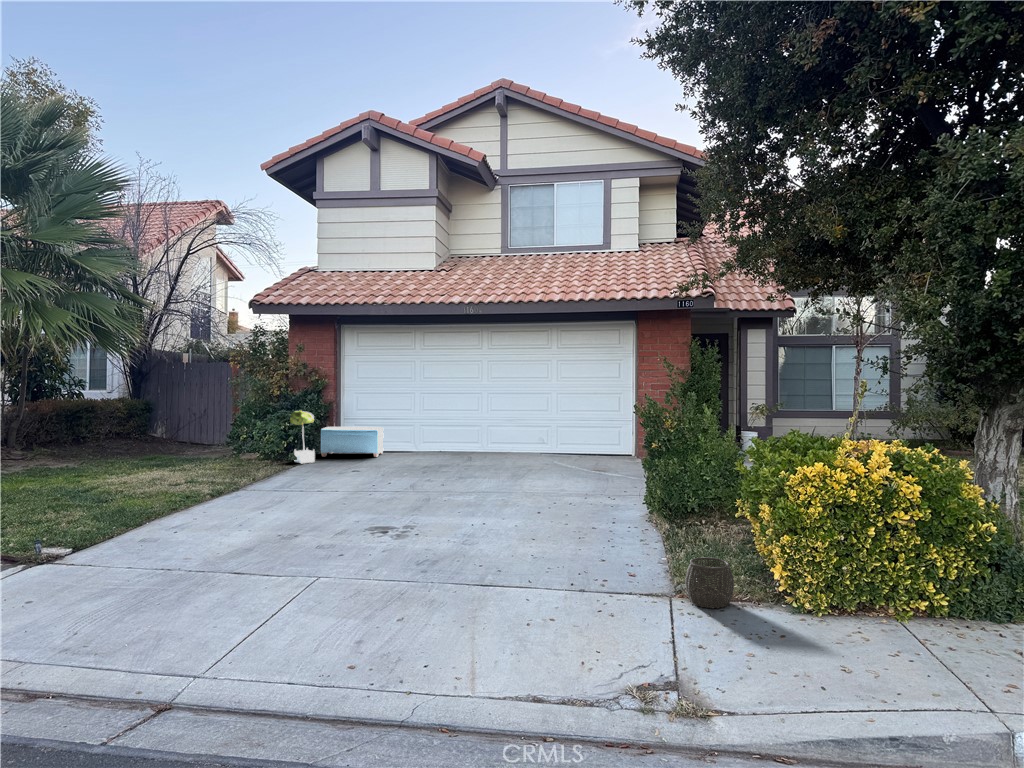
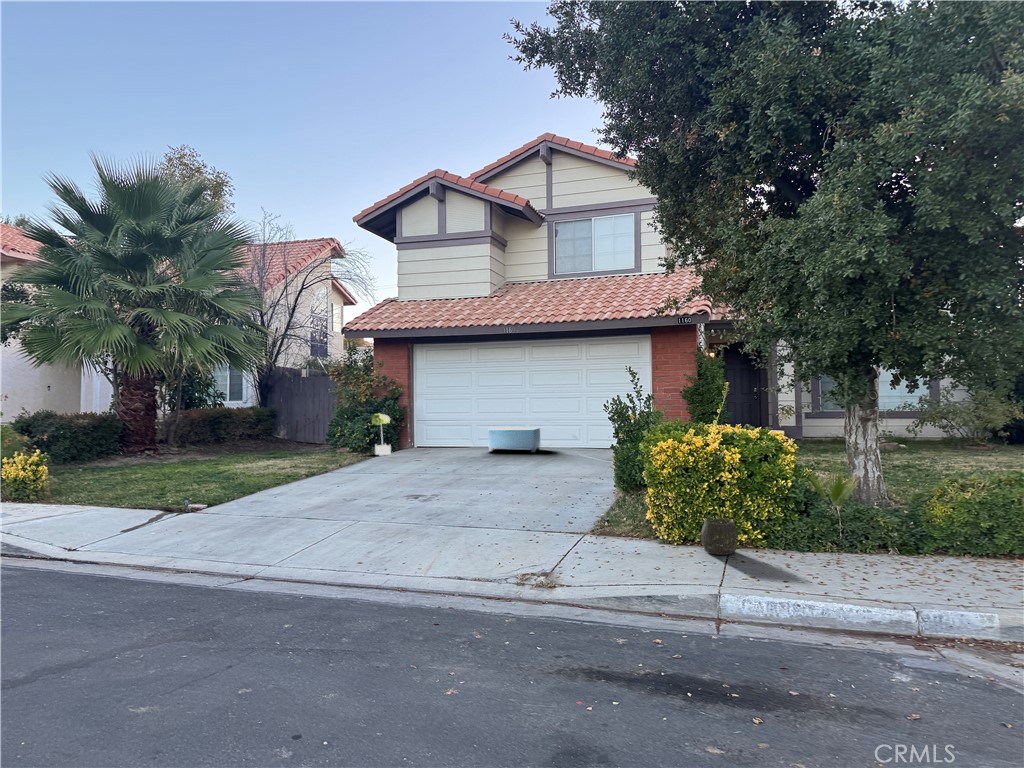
bench: present [321,427,384,457] -> present [488,427,540,452]
woven basket: present [685,557,734,608] -> present [701,518,738,555]

